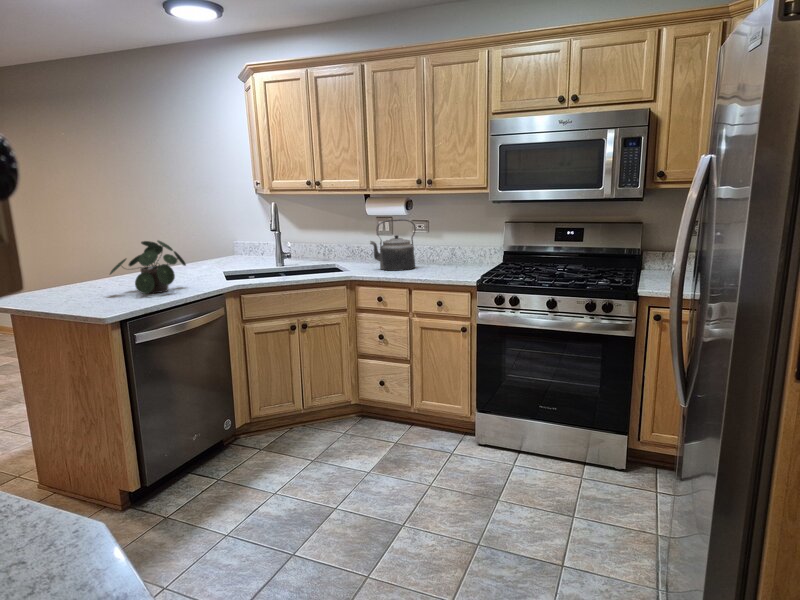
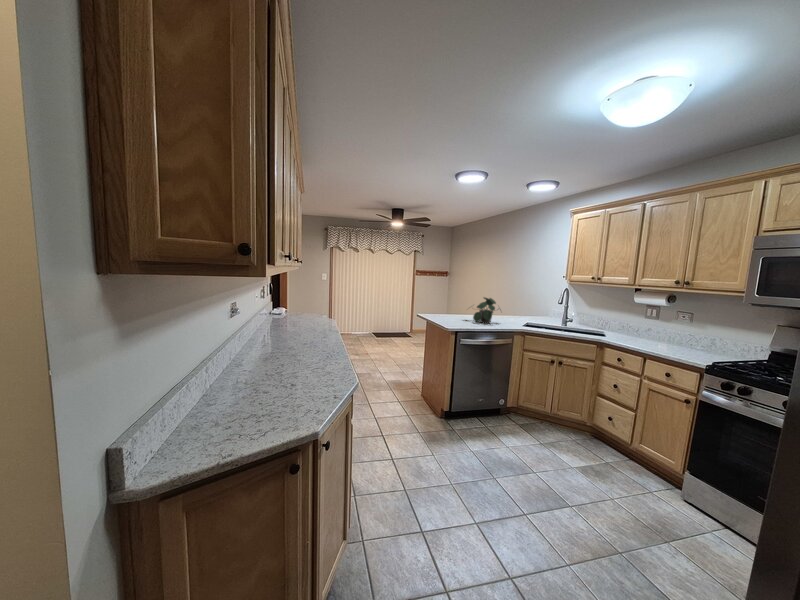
kettle: present [370,219,416,271] -> none [627,308,671,346]

